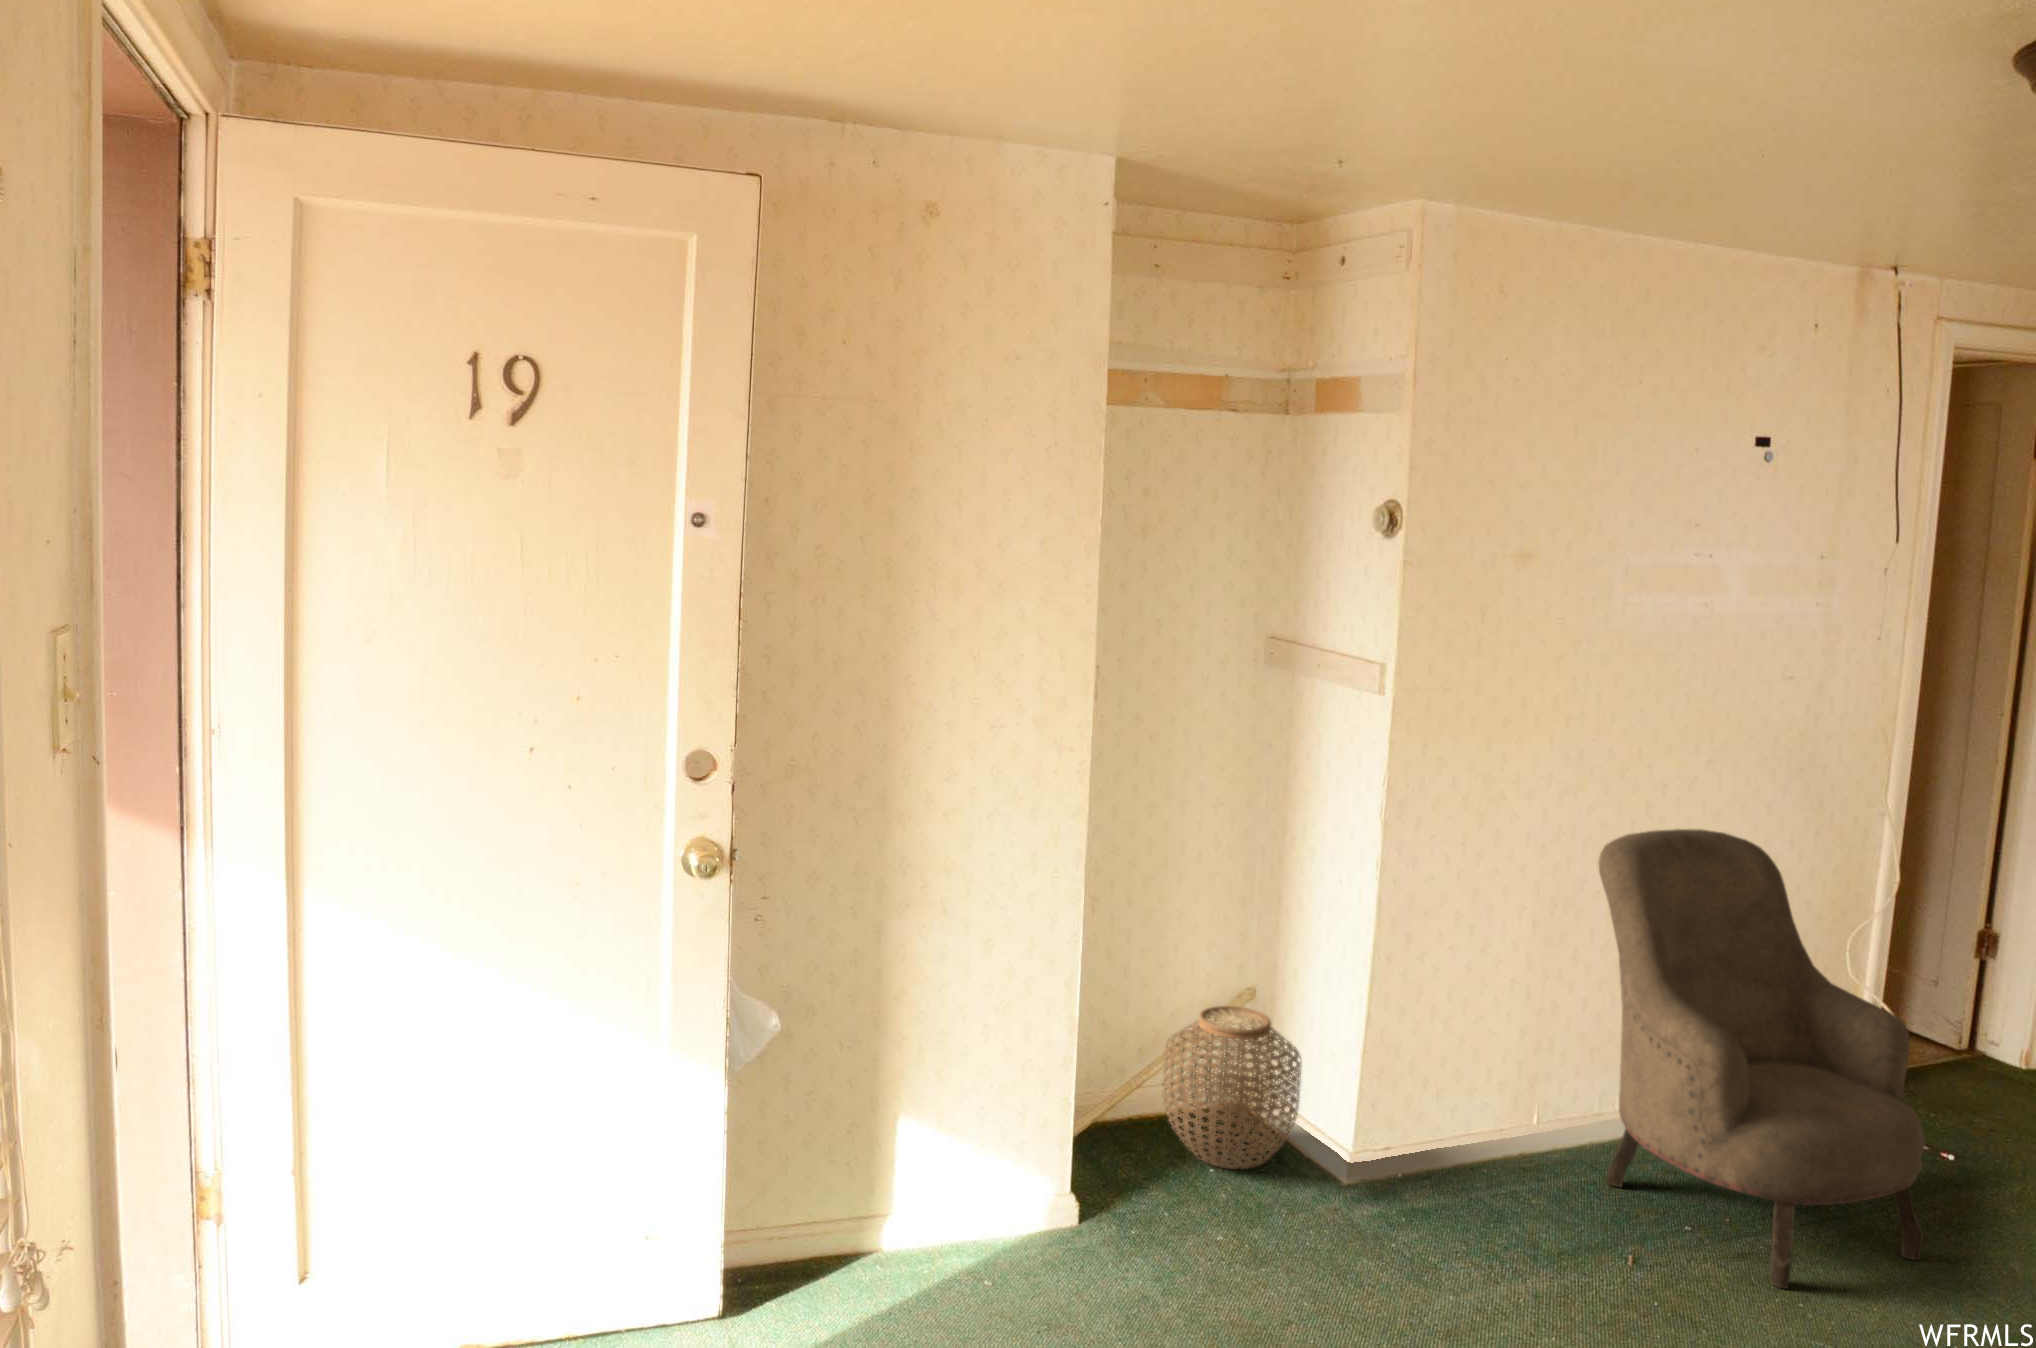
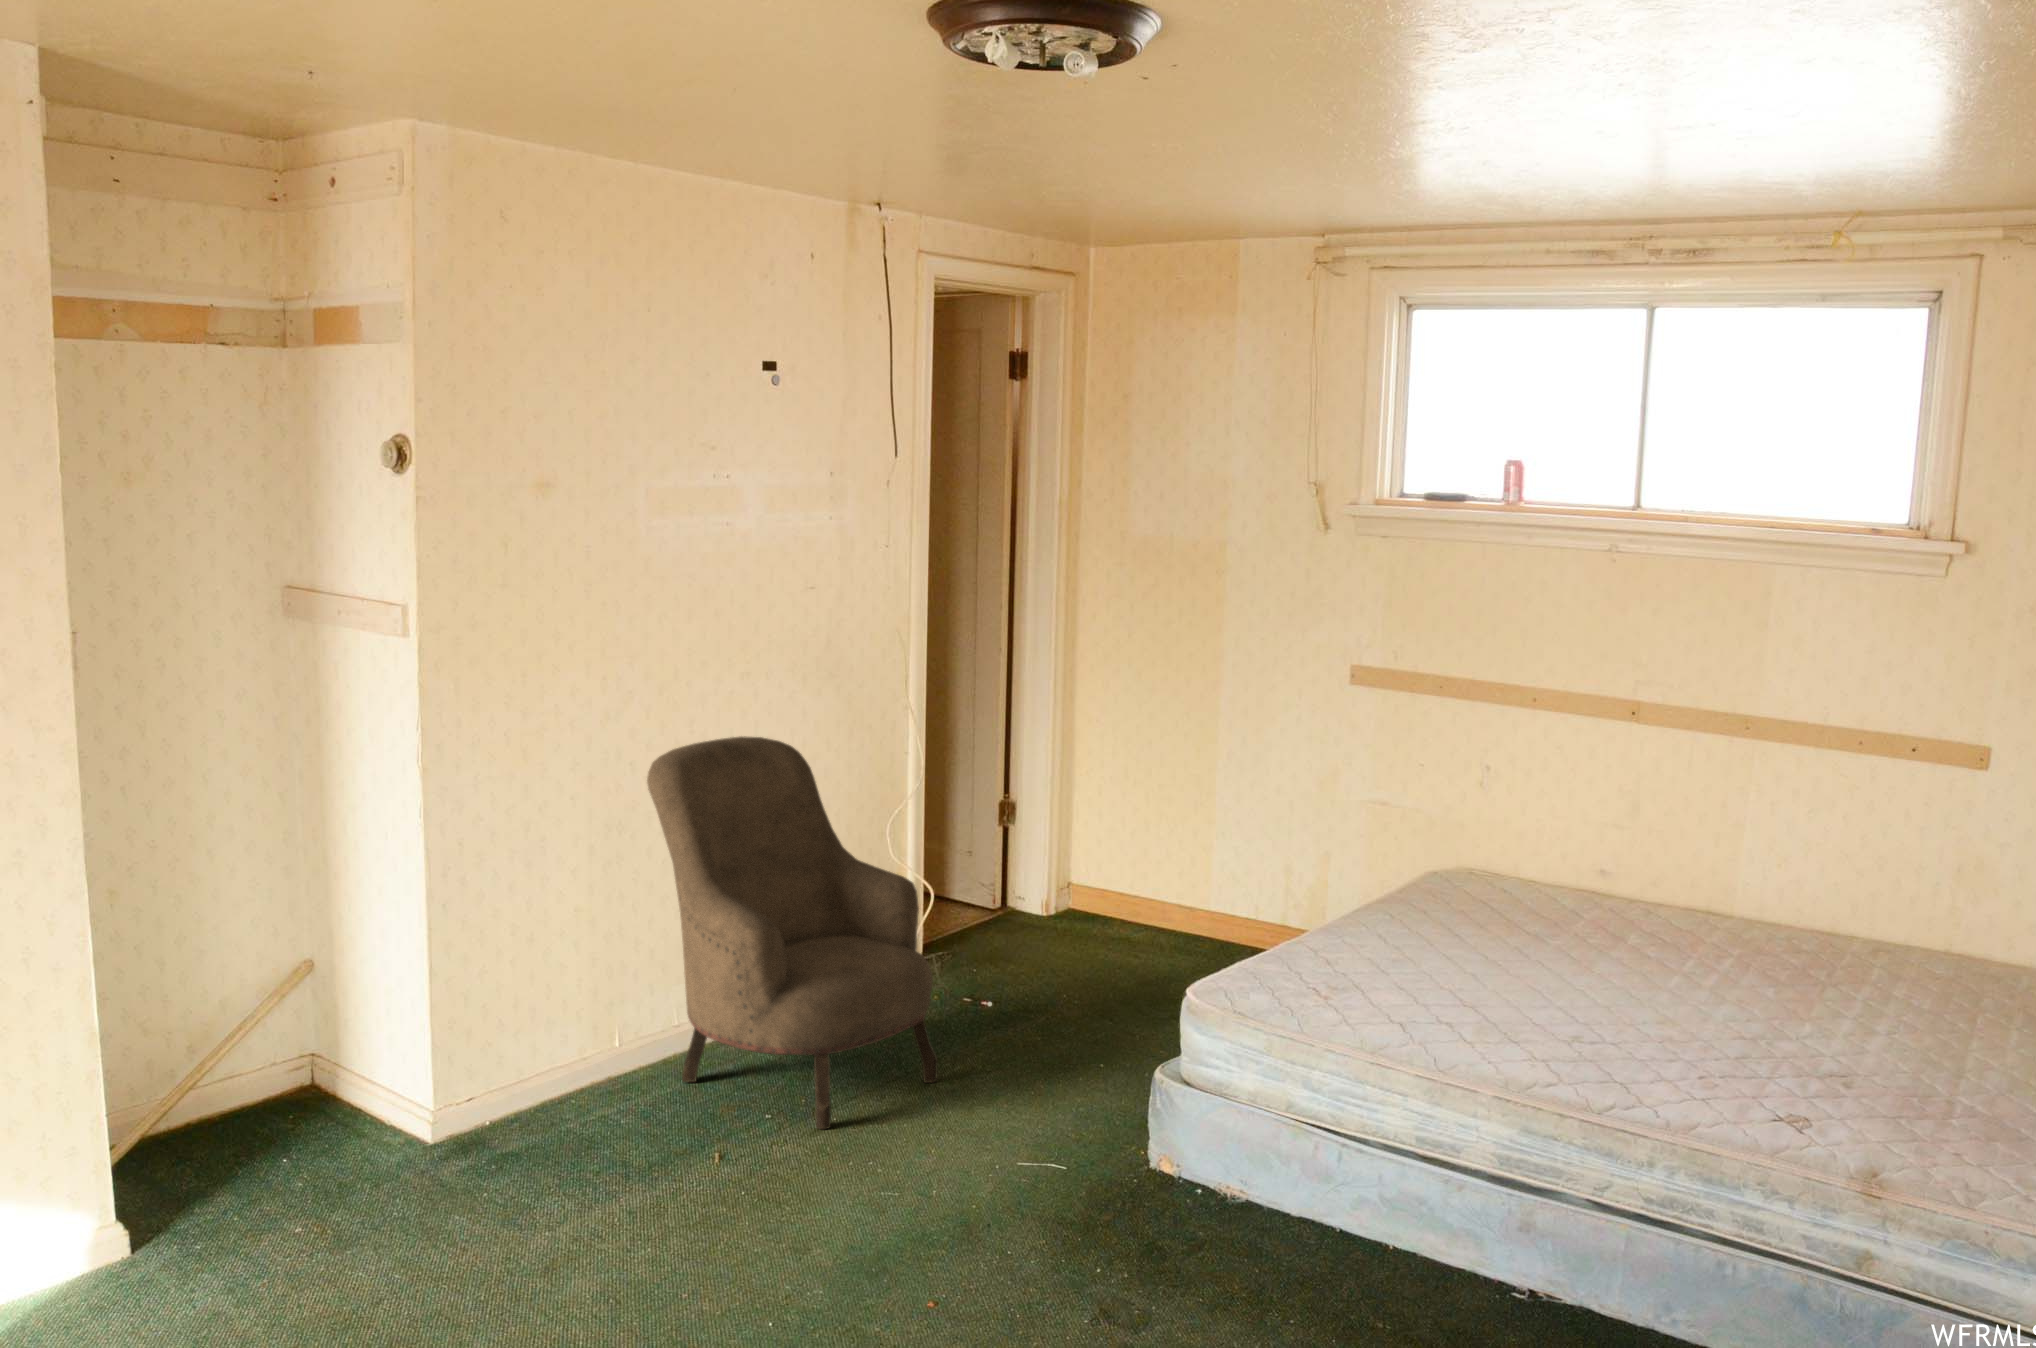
woven basket: present [1163,1006,1302,1169] -> none [214,984,371,1154]

